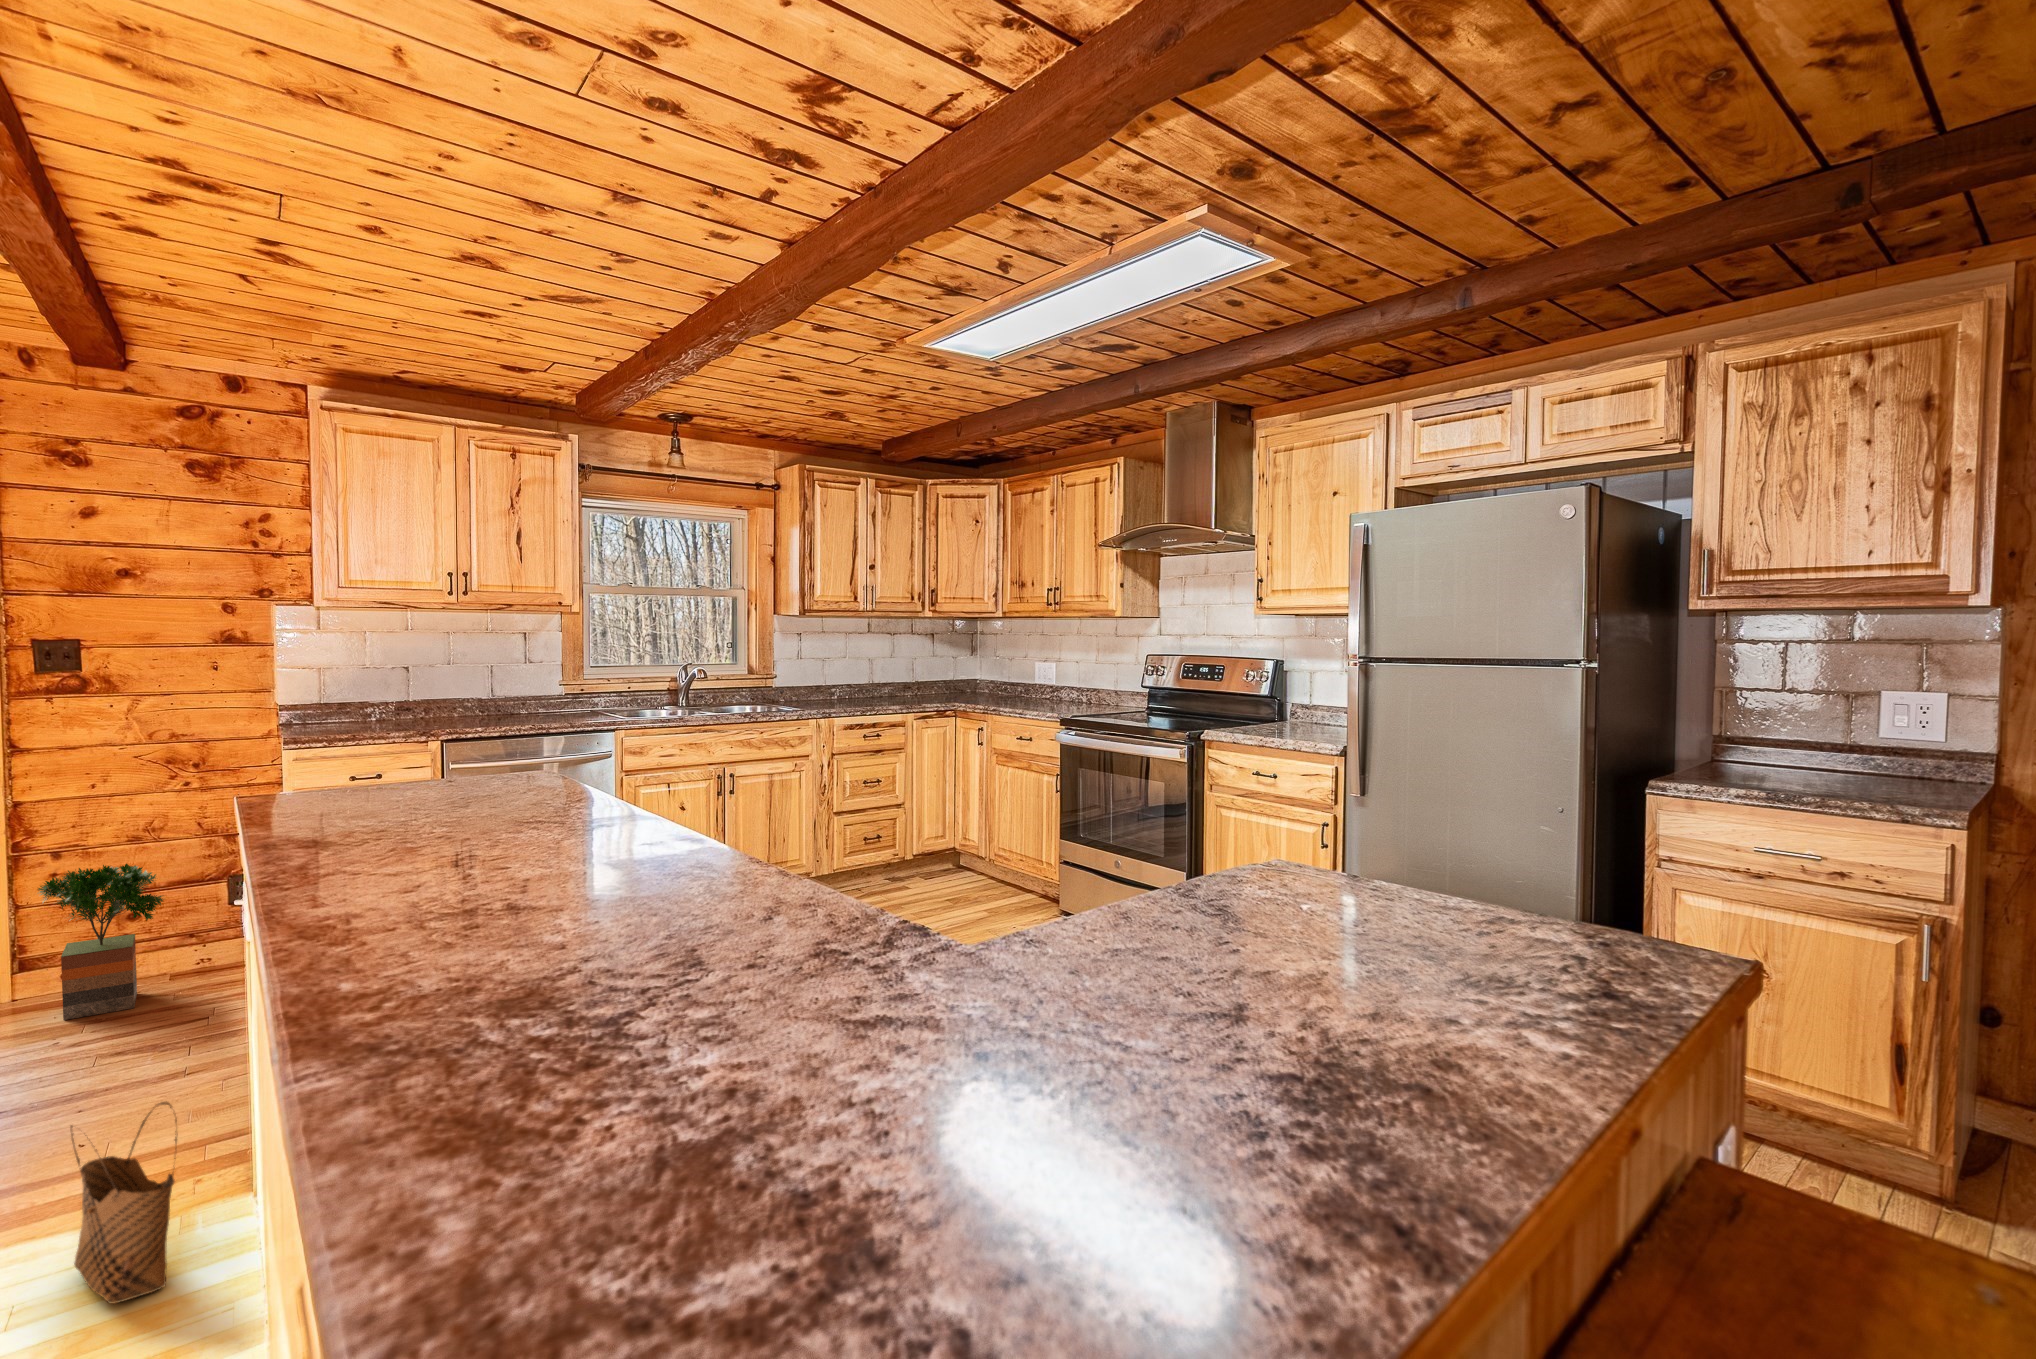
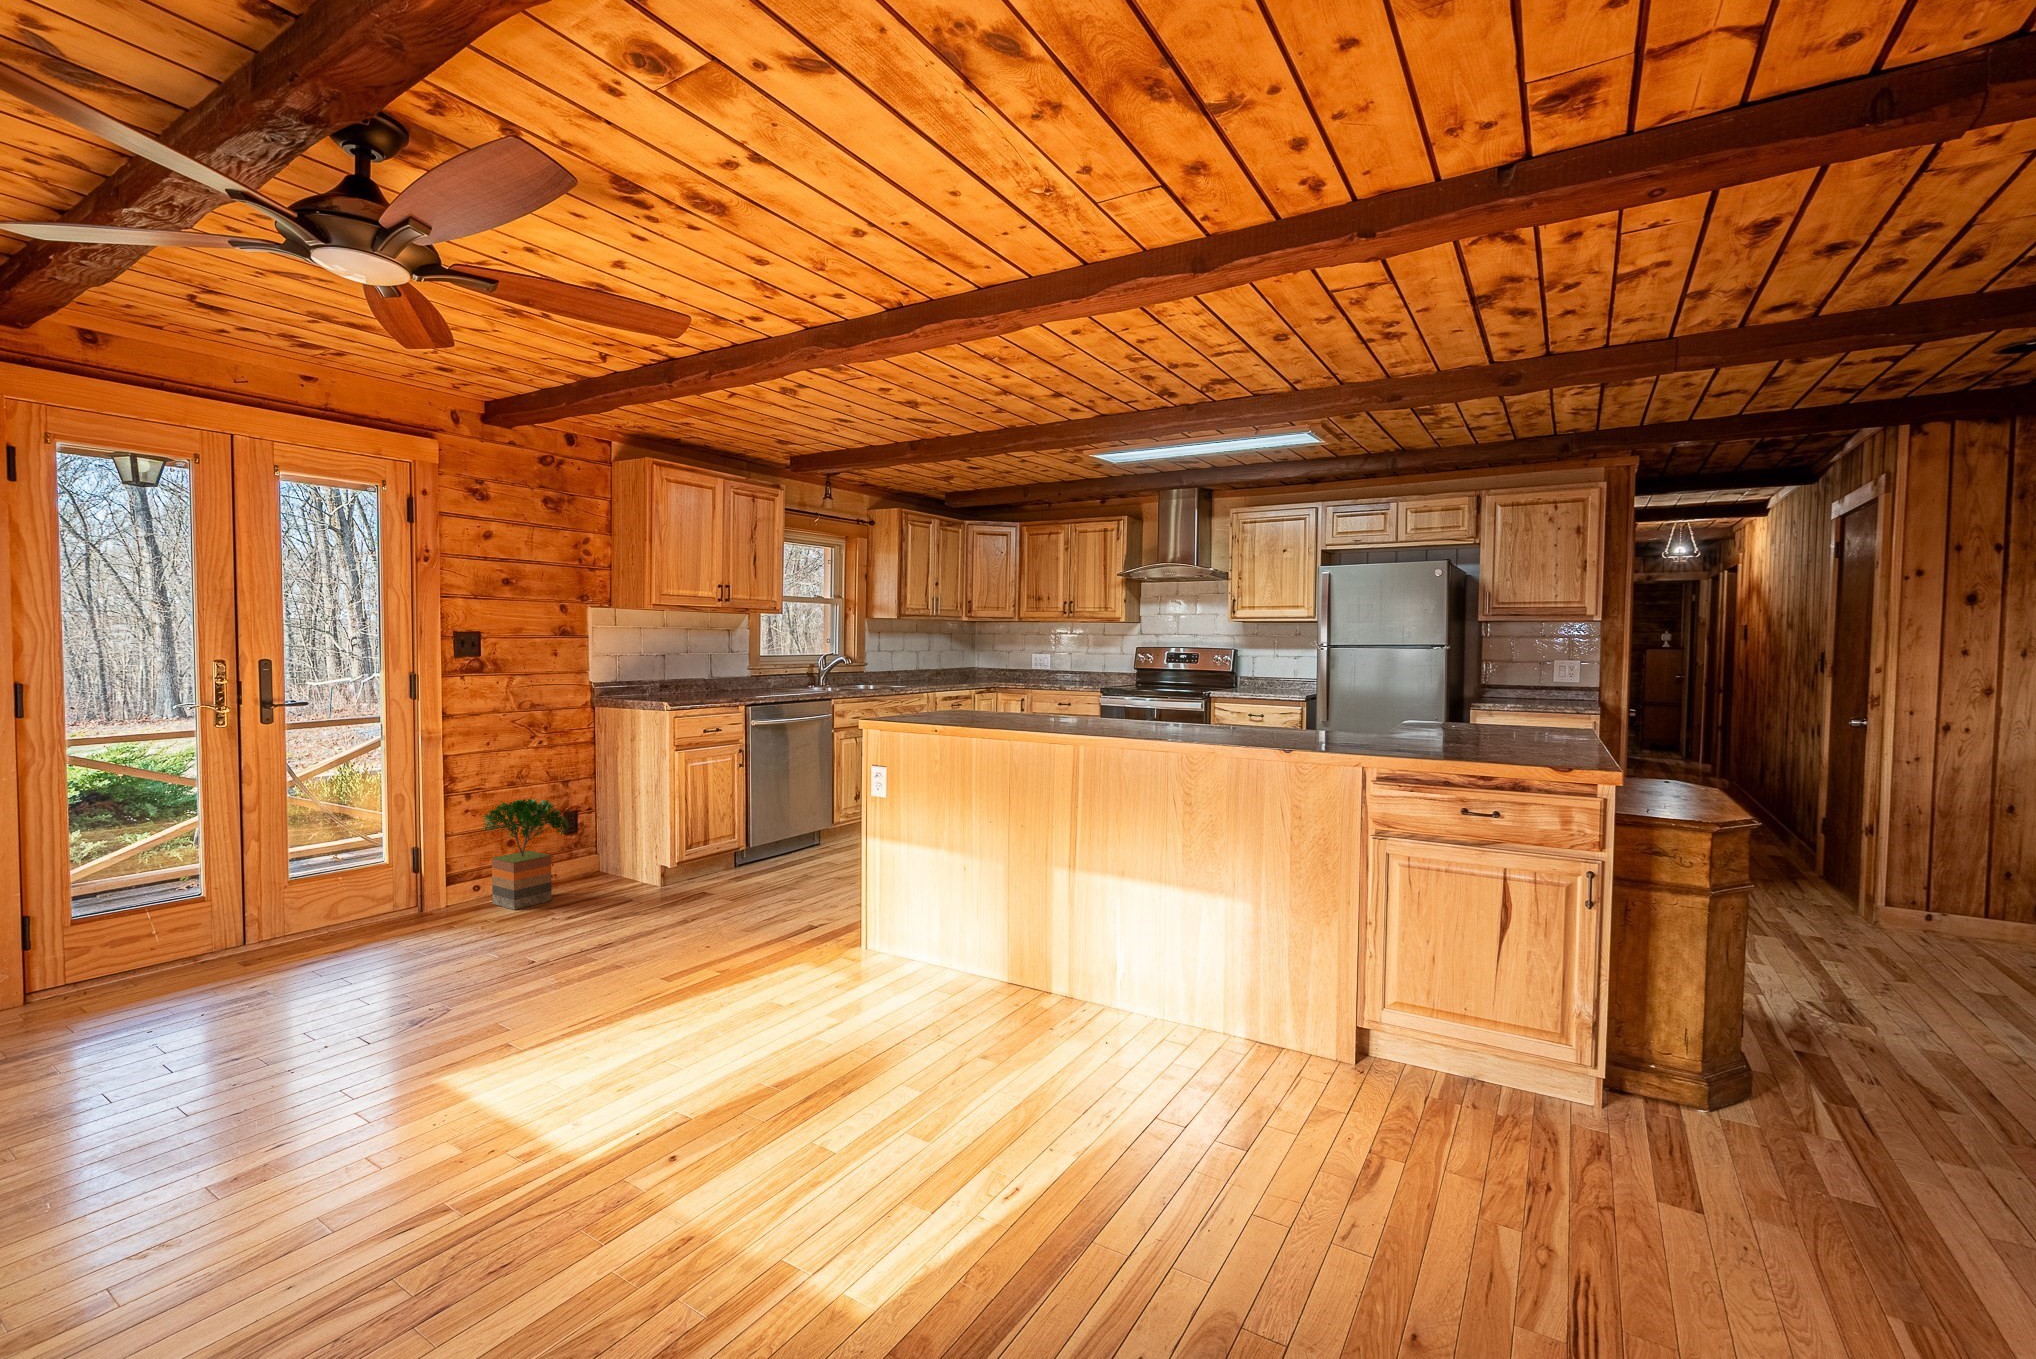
woven basket: present [70,1102,177,1304] -> none [836,879,903,978]

